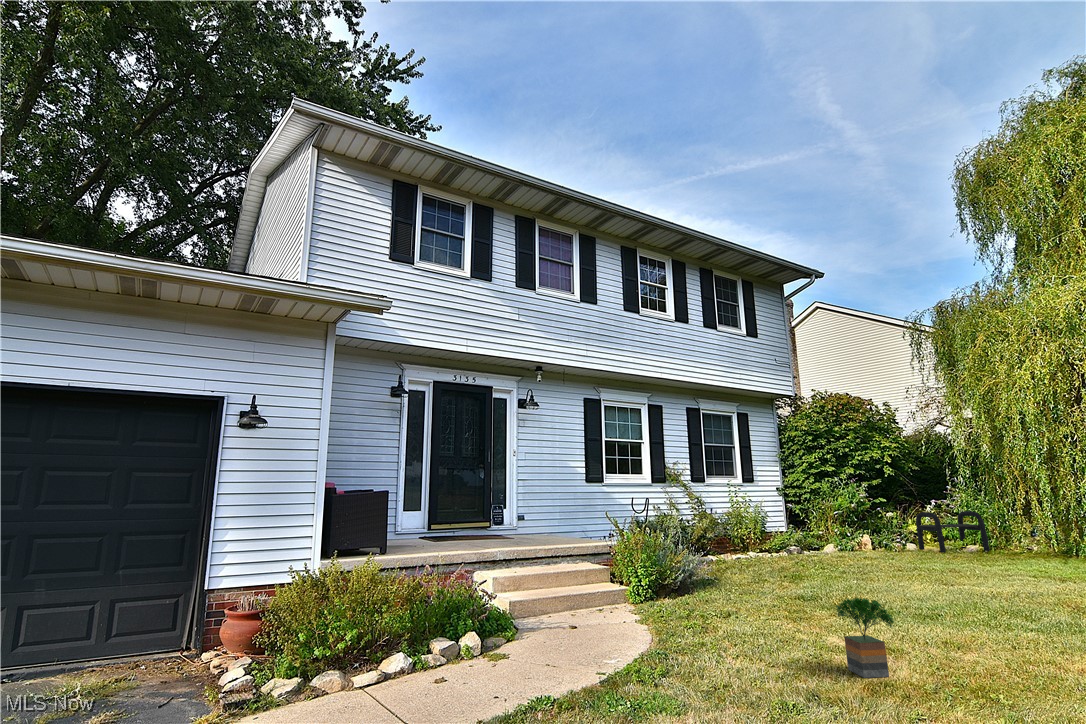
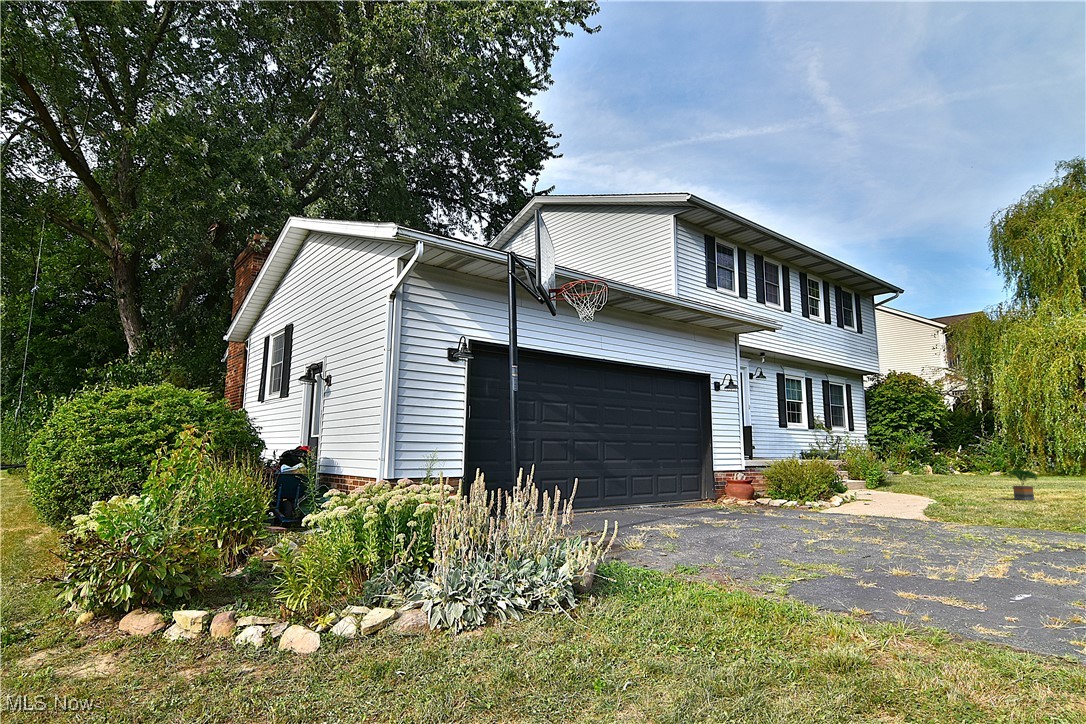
bench: present [916,511,990,552] -> none [964,450,1009,475]

